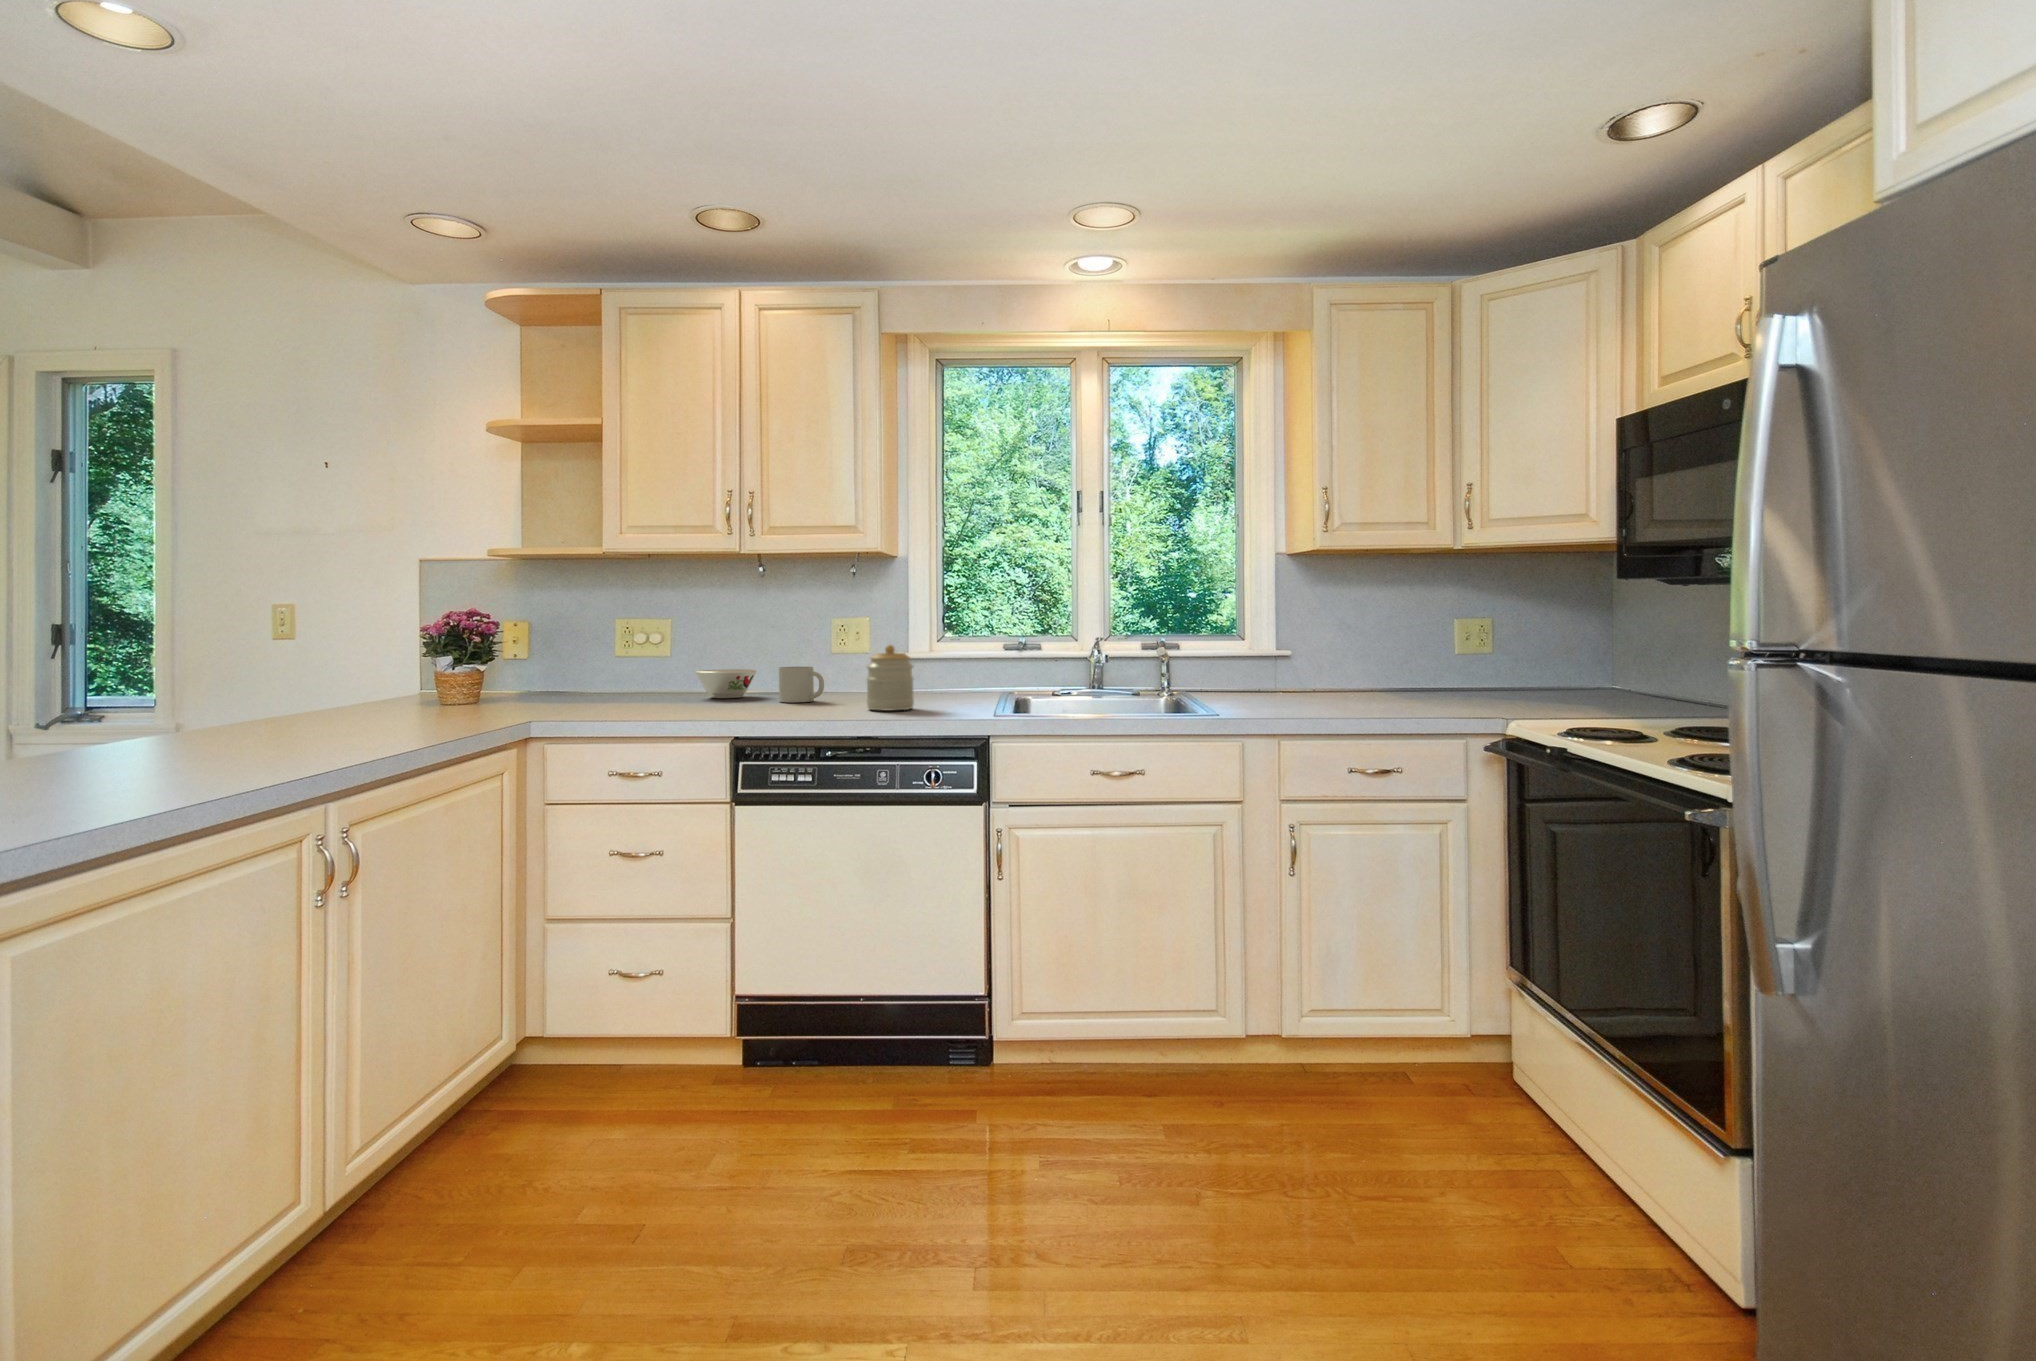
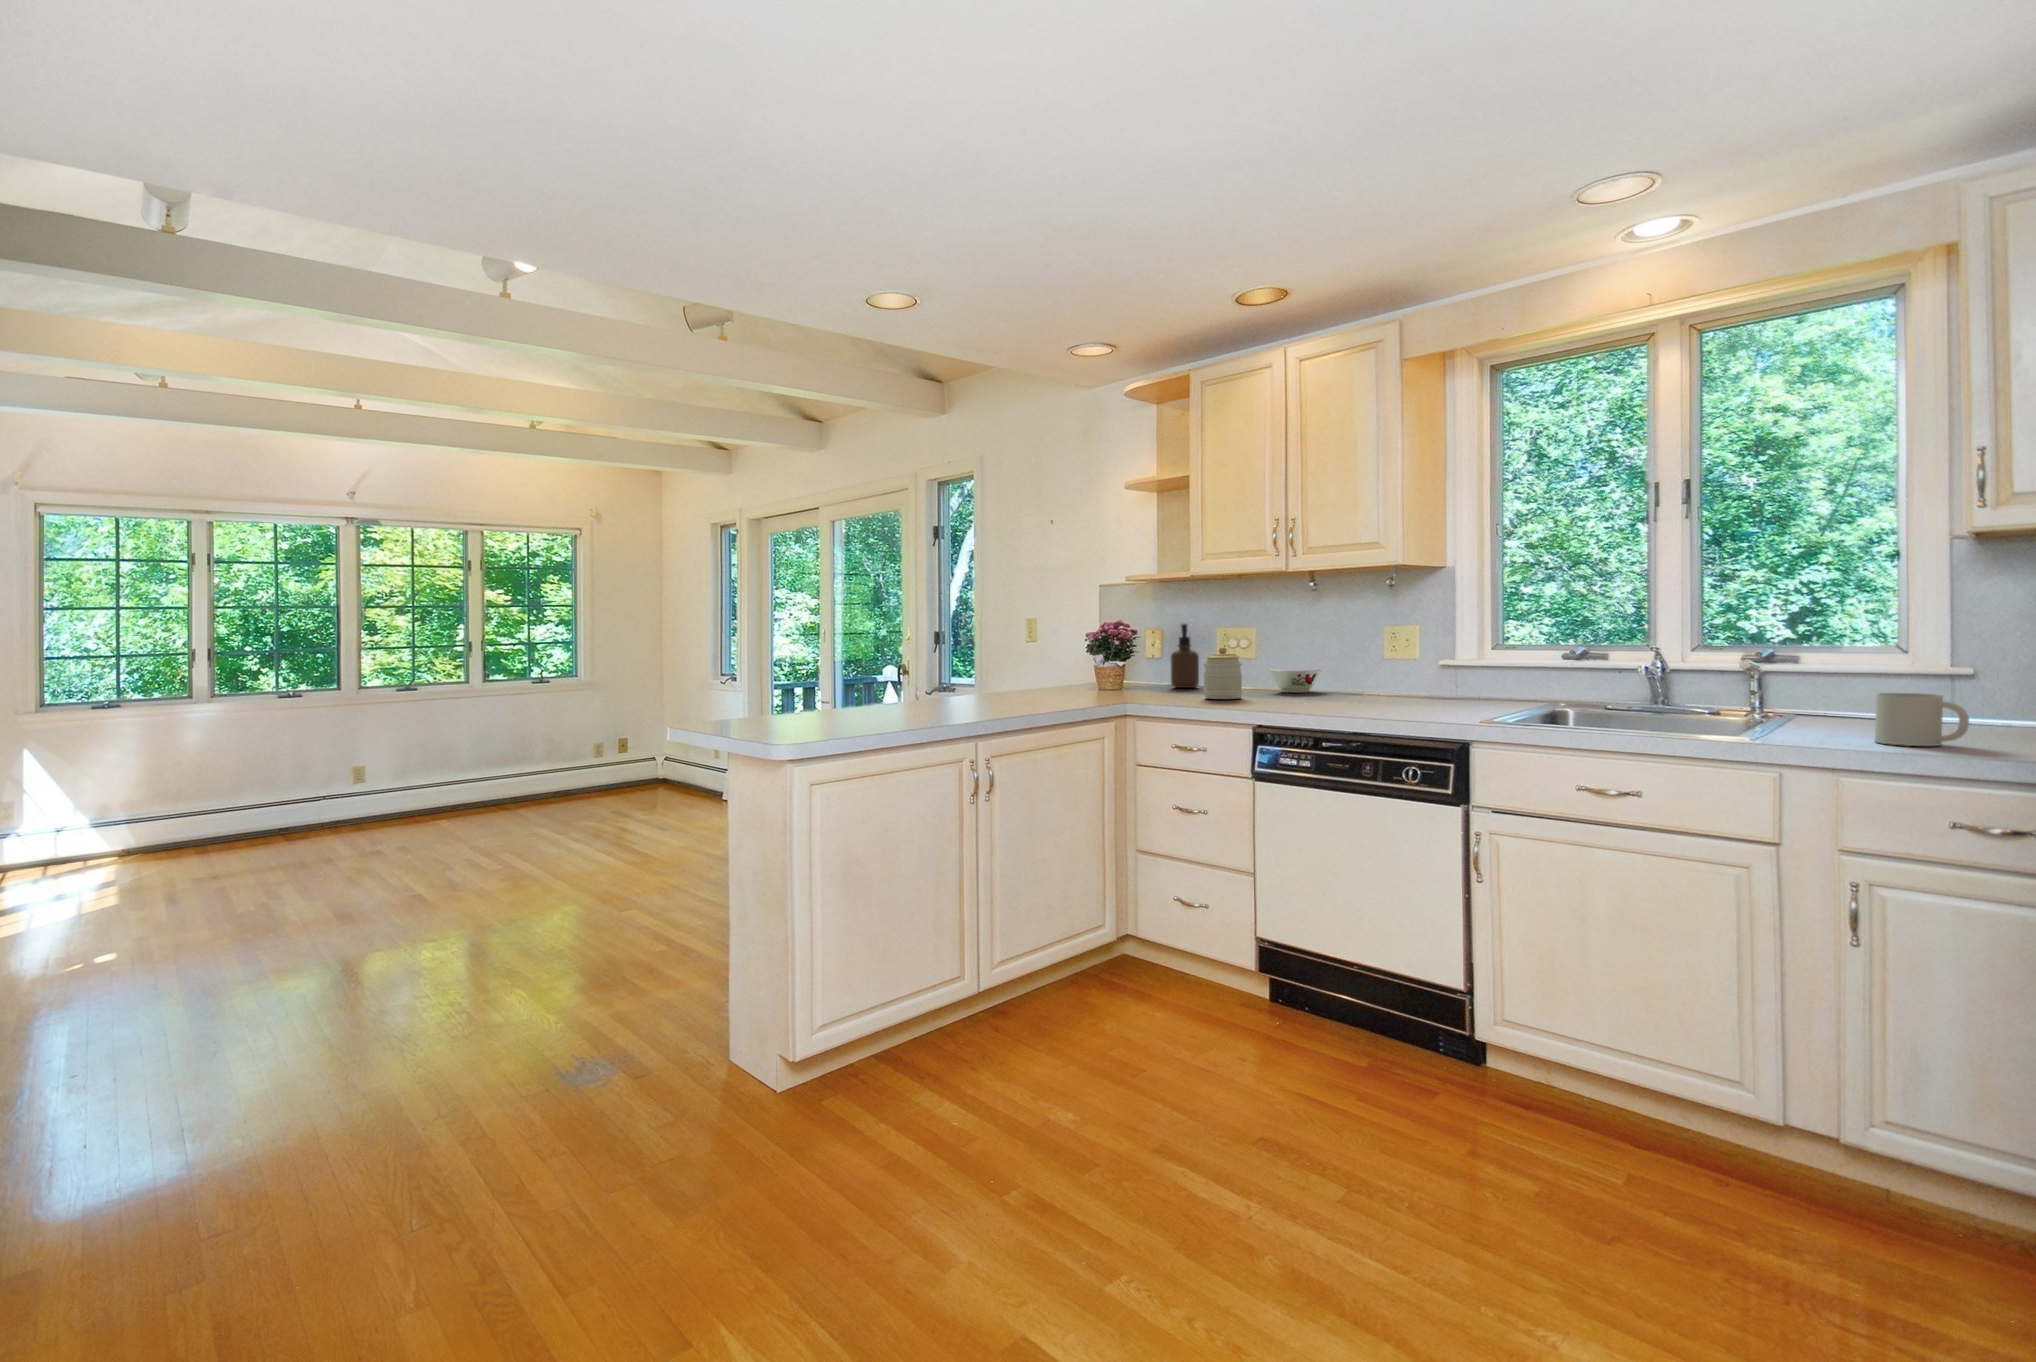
soap dispenser: none [553,615,593,699] -> present [1171,624,1199,688]
jar: present [867,645,914,711] -> present [1204,647,1242,699]
mug: present [779,667,824,702] -> present [1875,693,1969,746]

